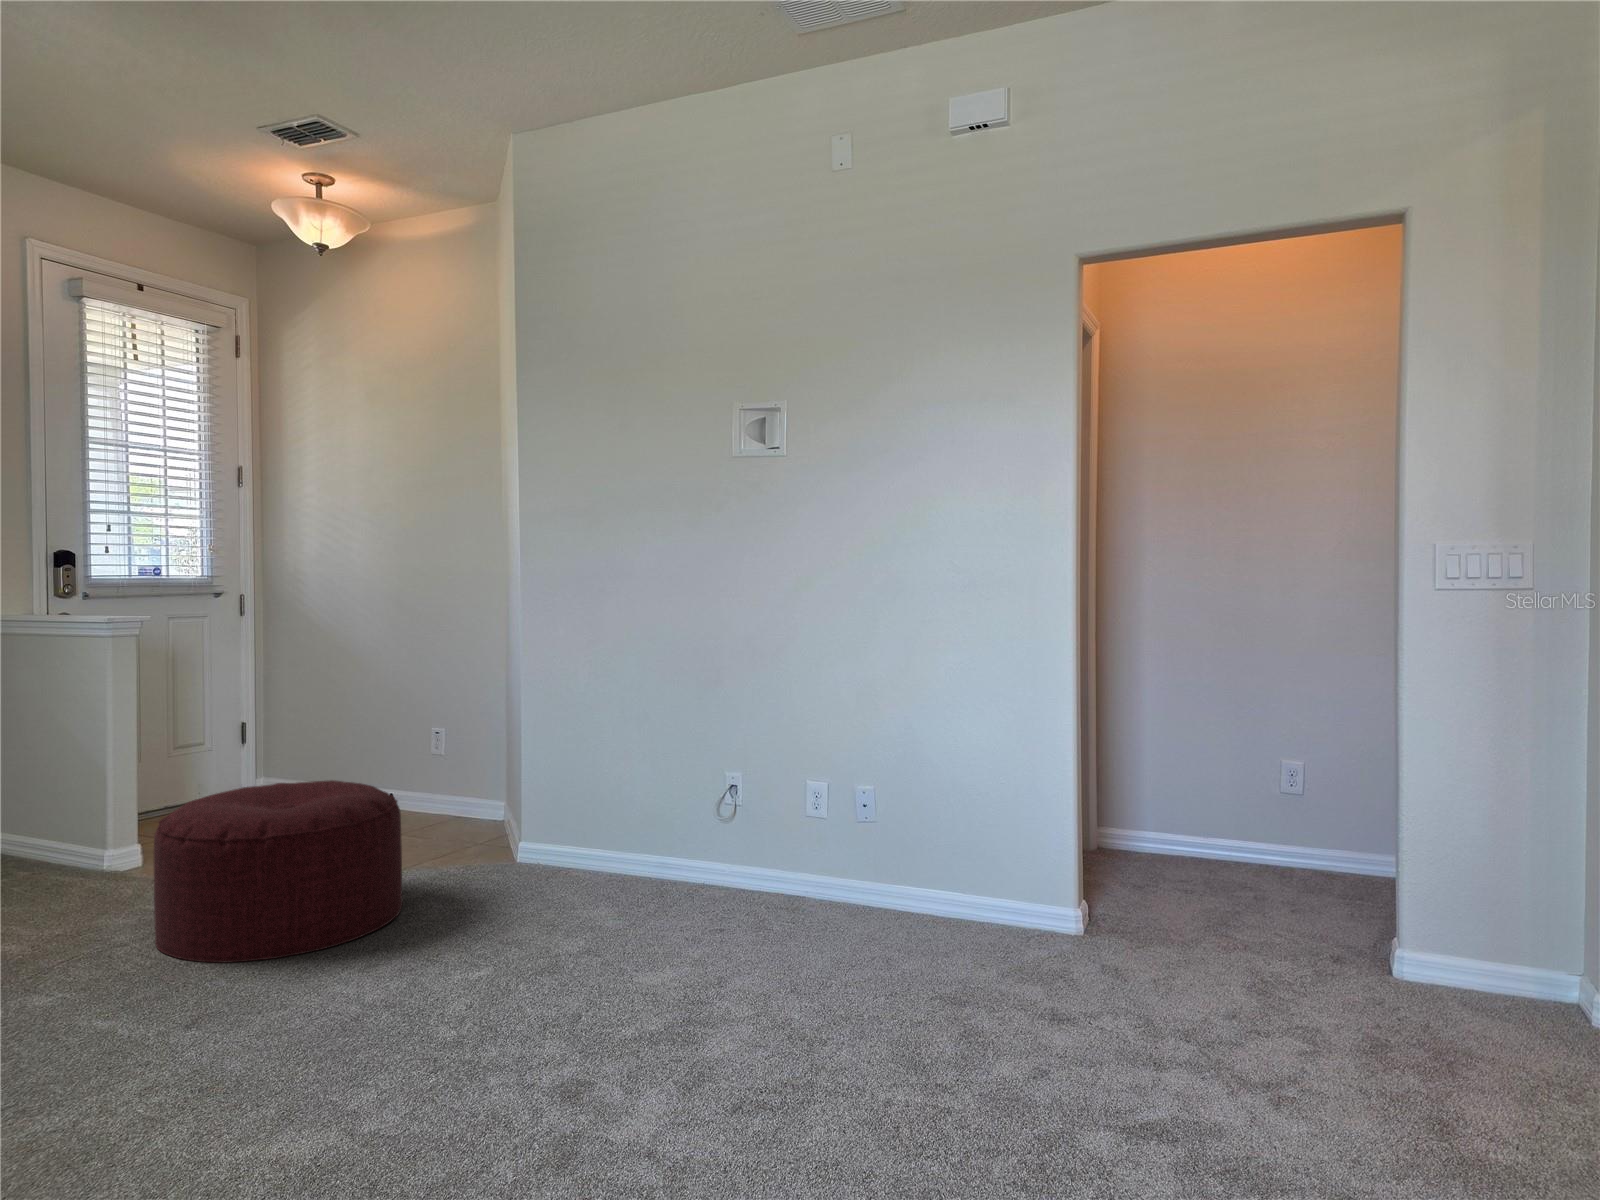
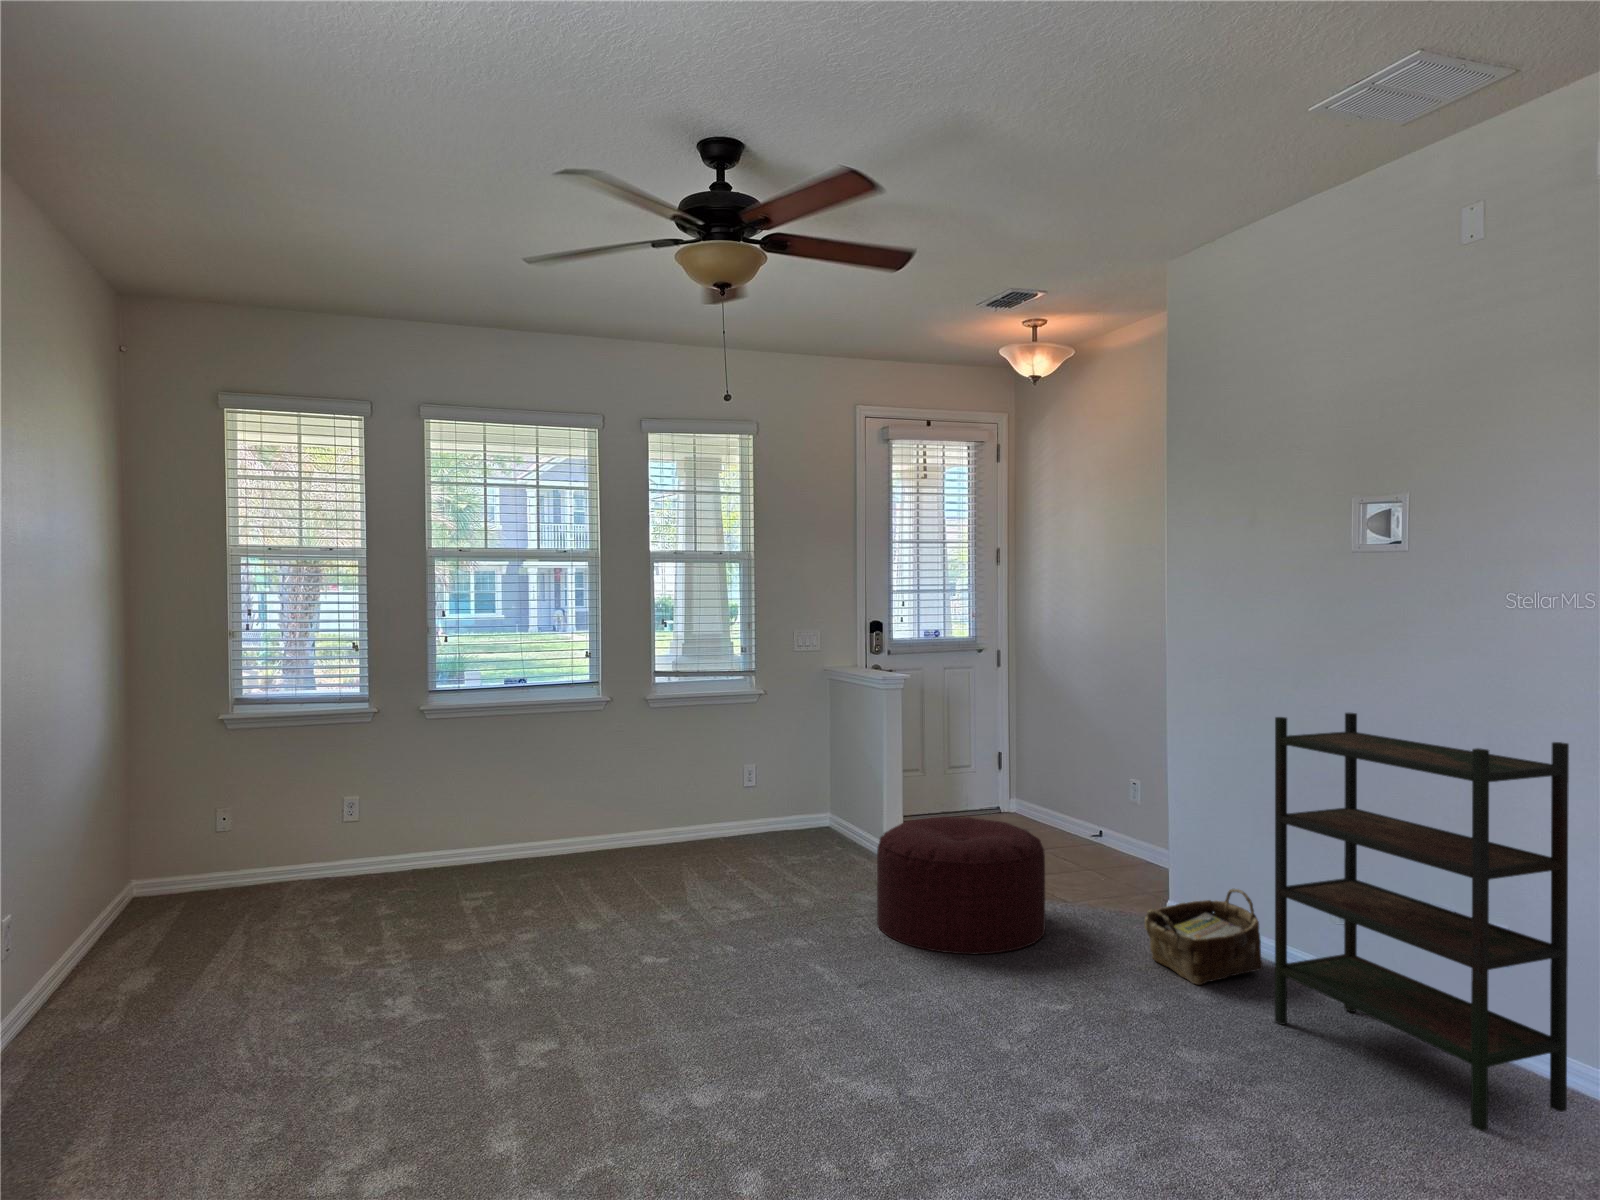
bookshelf: none [686,606,928,953] -> present [1275,713,1569,1131]
woven basket: none [530,803,646,909] -> present [1145,889,1263,985]

